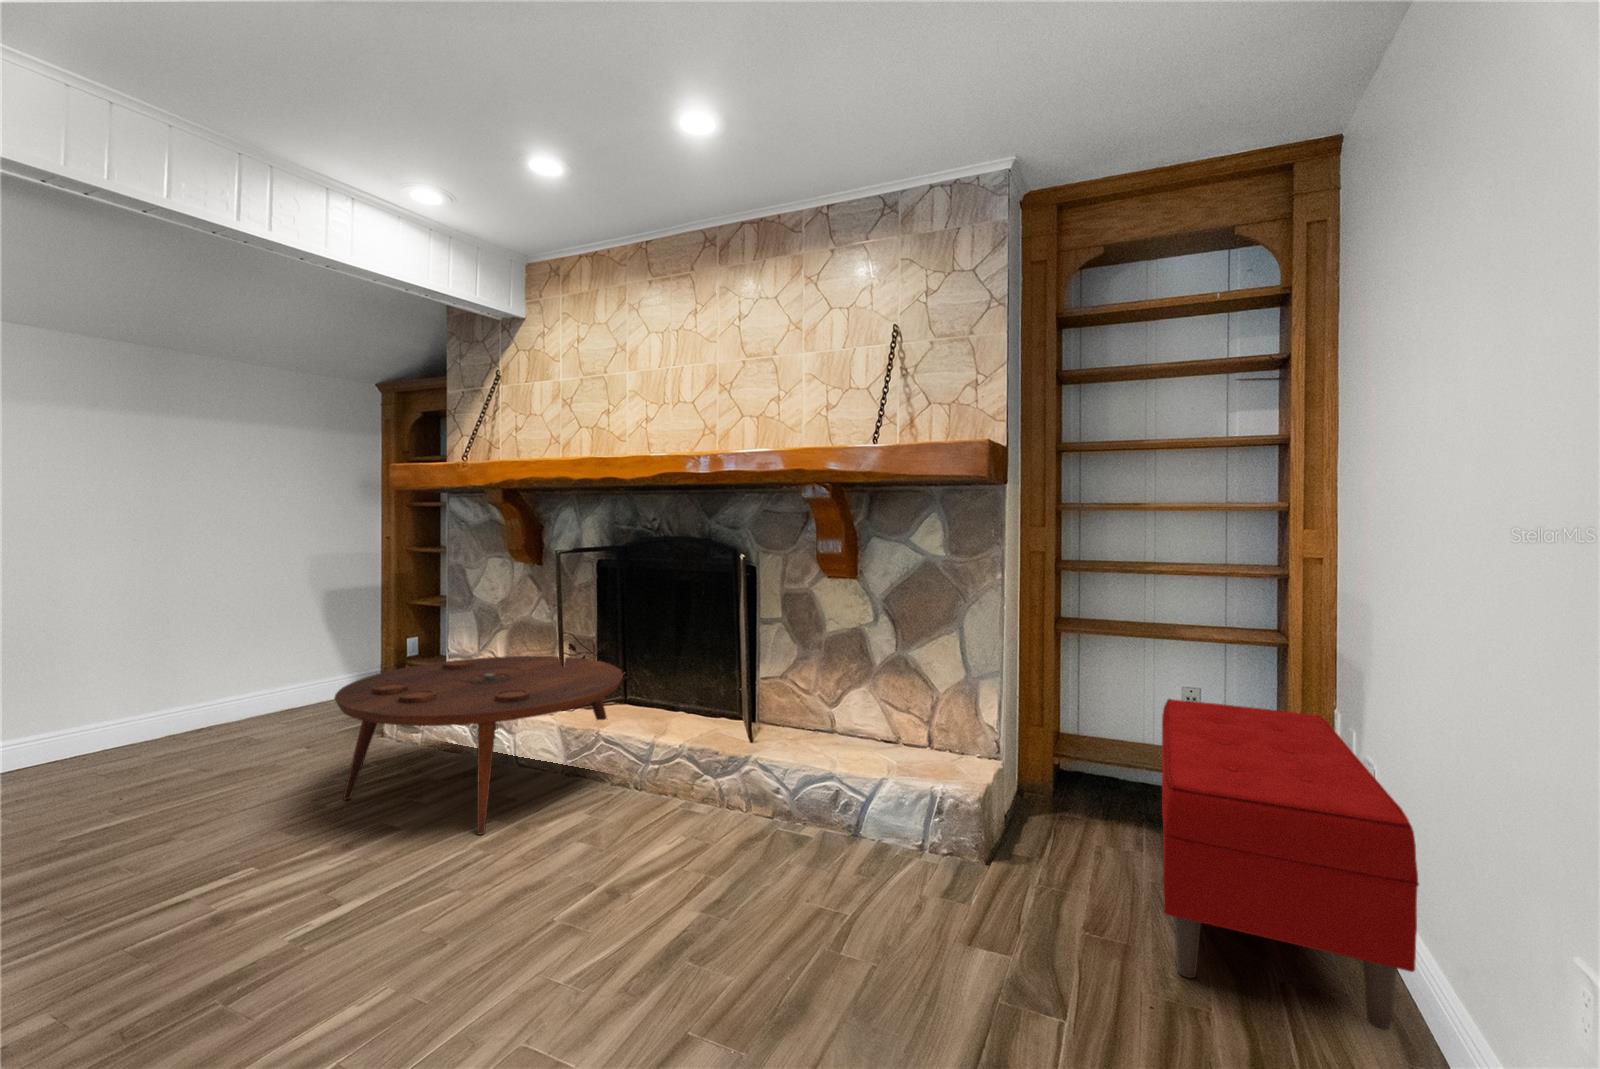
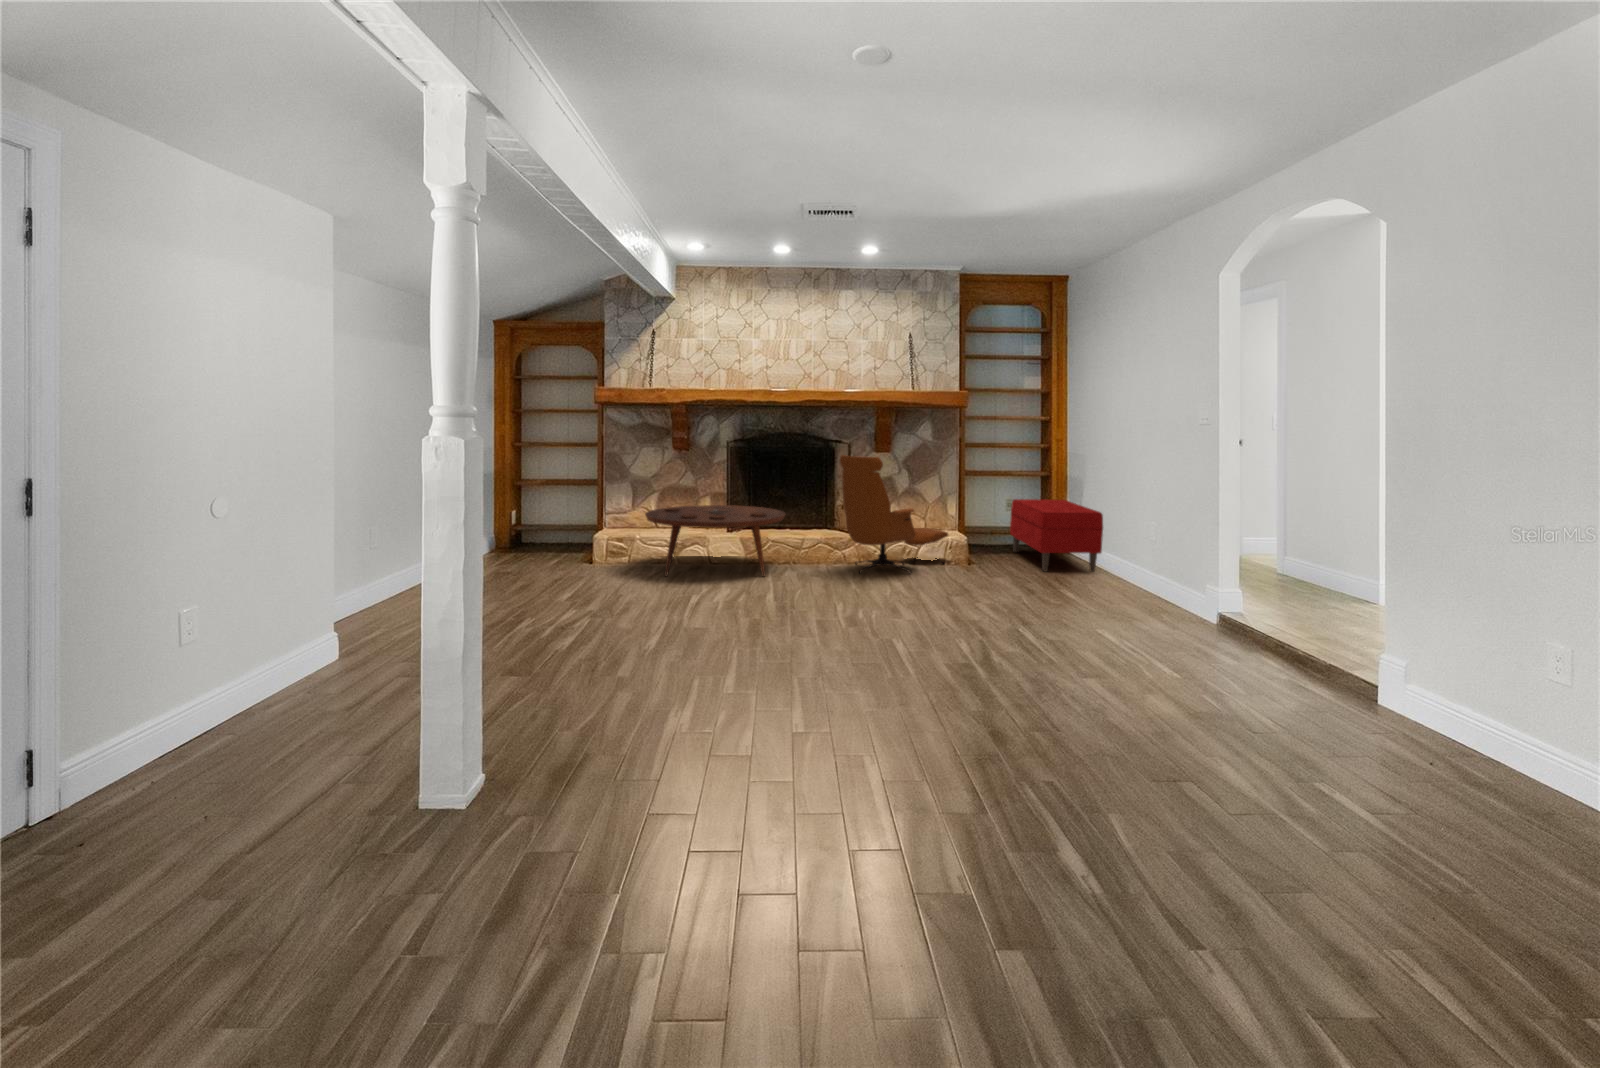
lounge chair: none [632,581,956,896] -> present [840,455,948,574]

